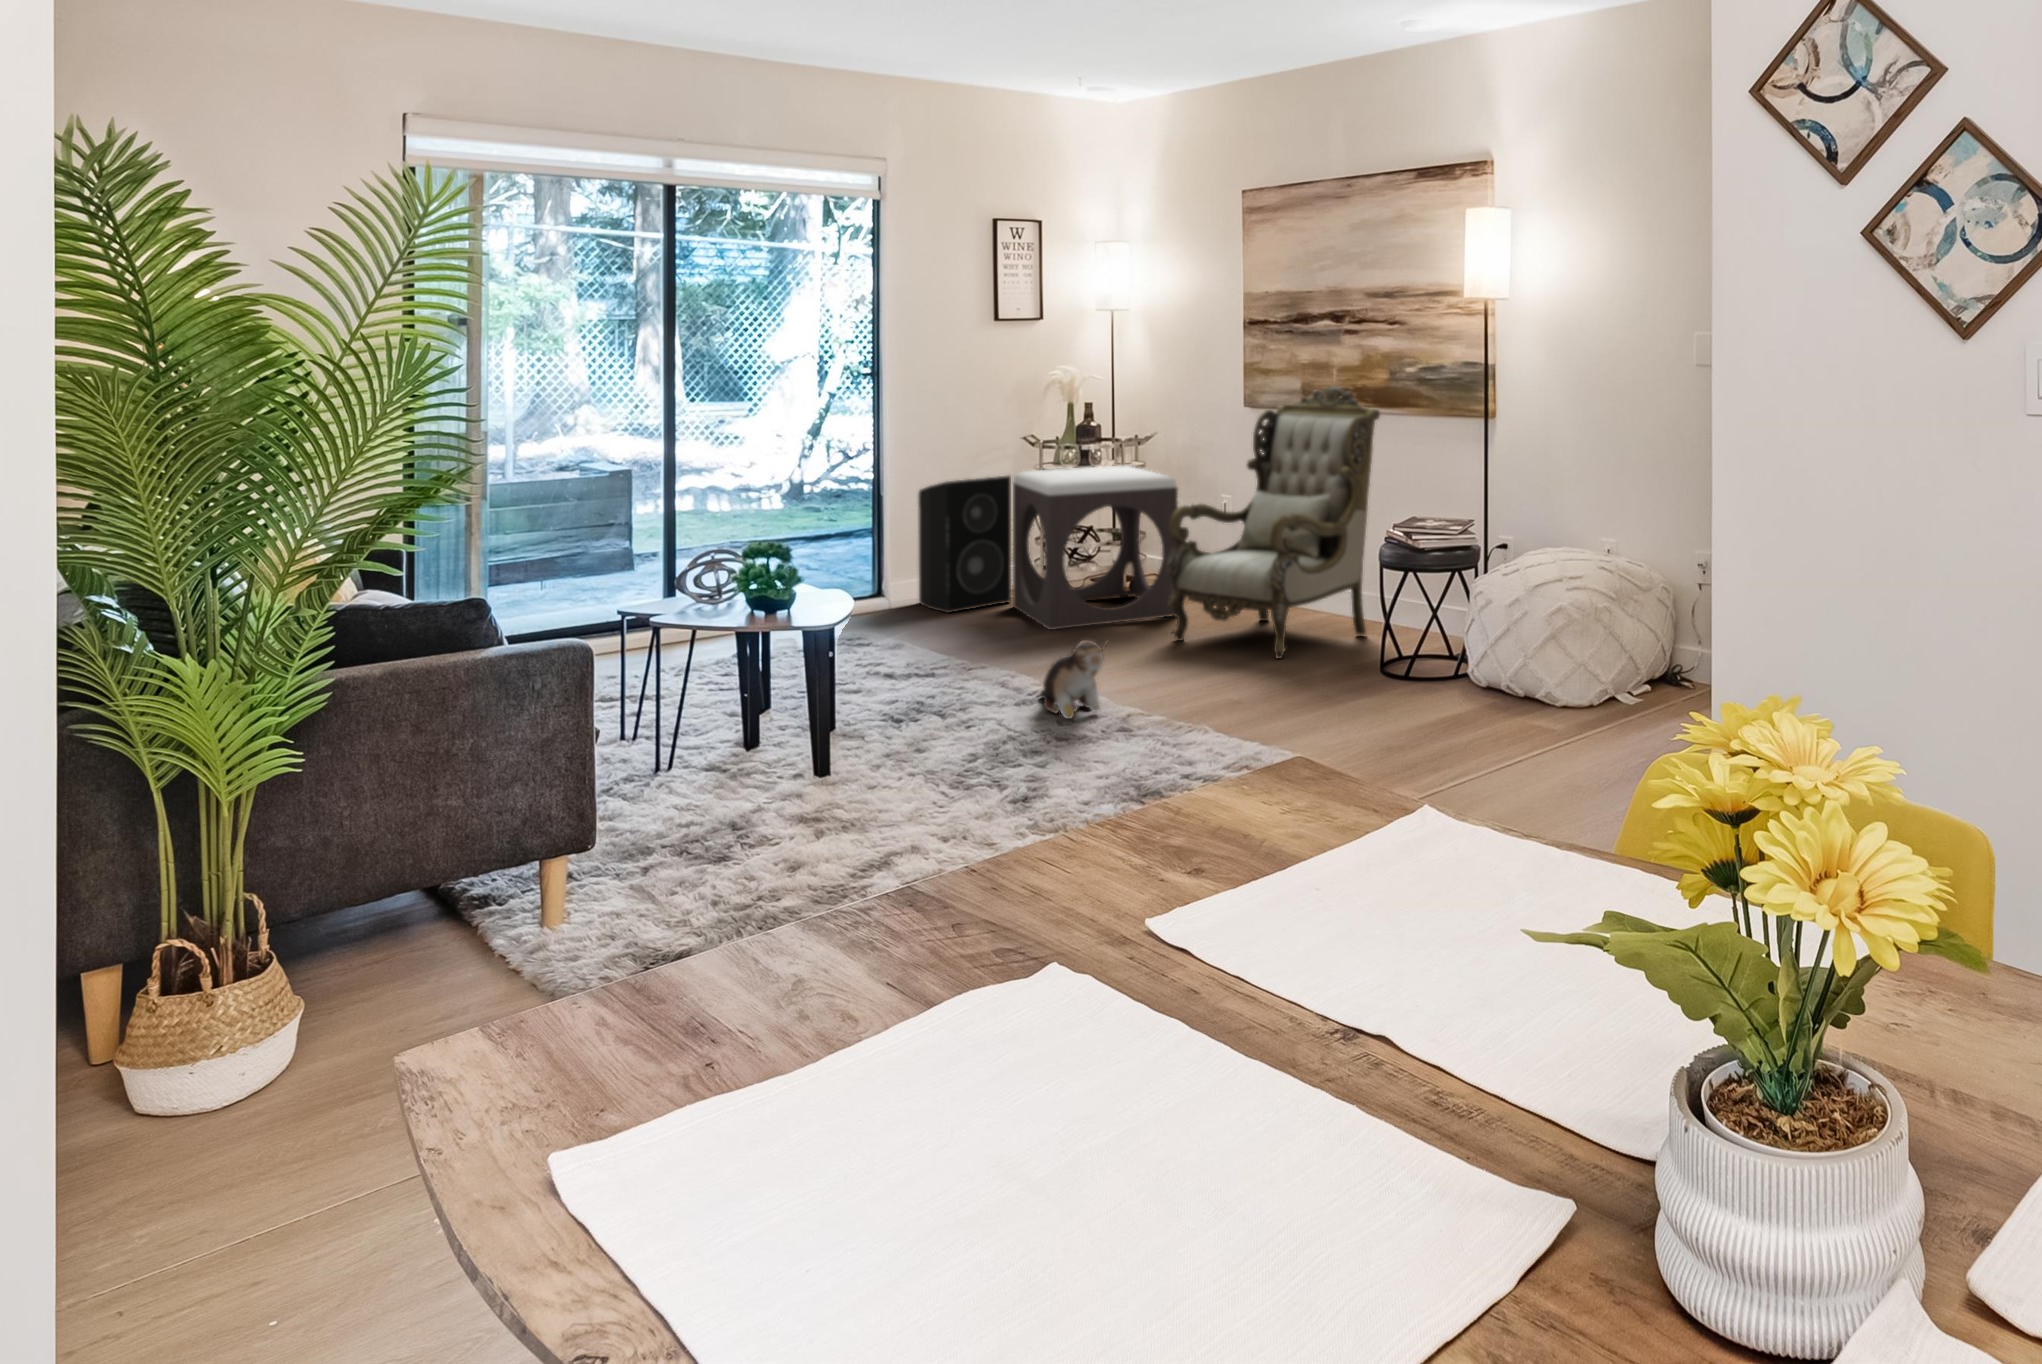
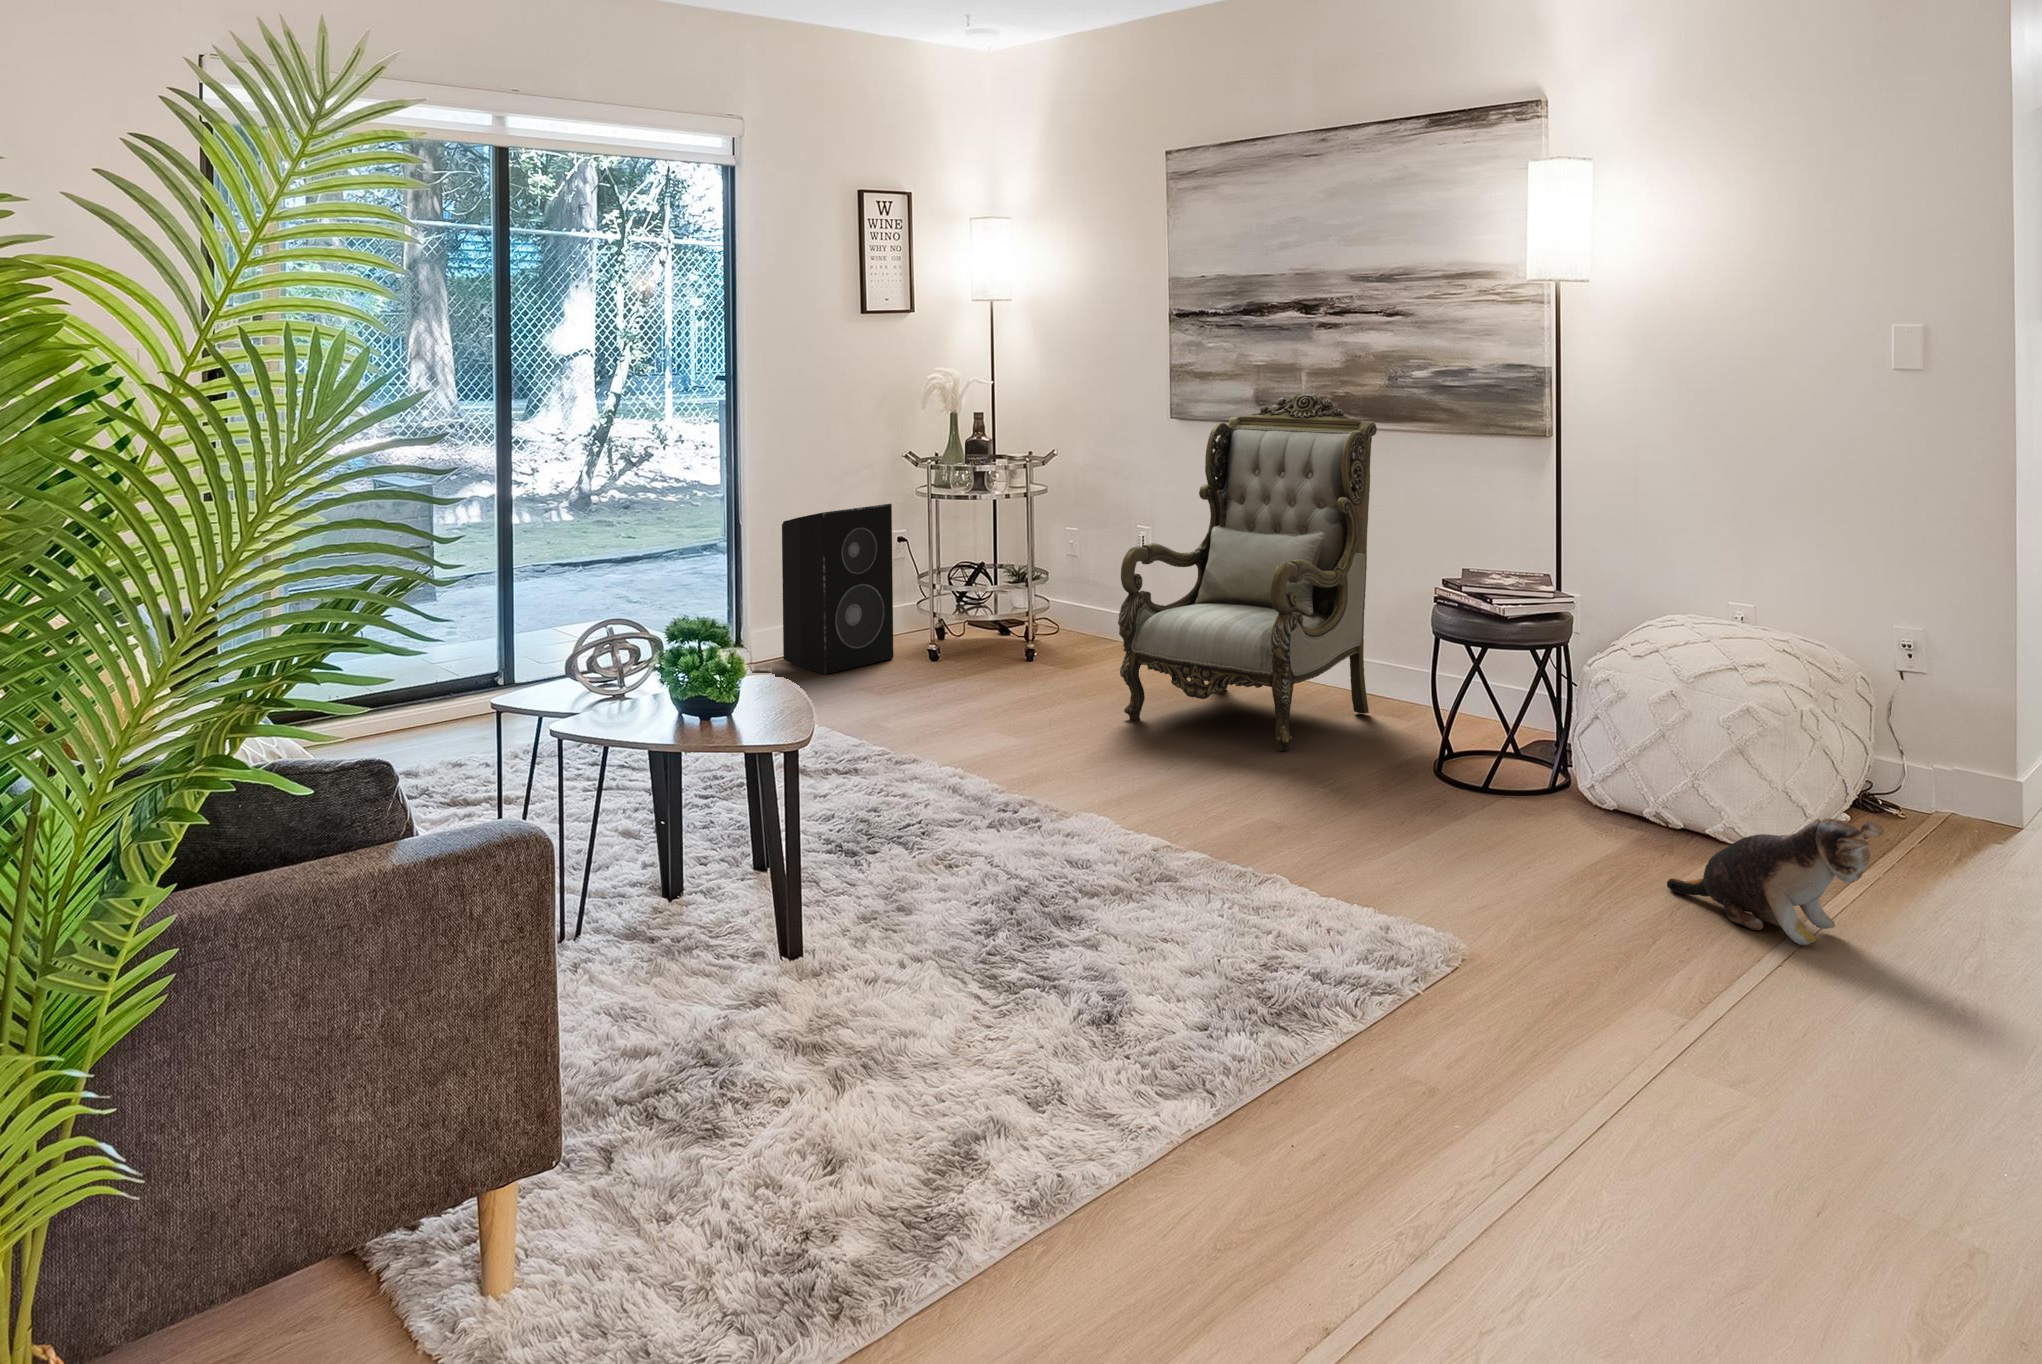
footstool: present [1013,466,1178,630] -> none [897,492,1109,701]
plush toy: present [1040,640,1103,719] -> present [1667,819,1884,945]

